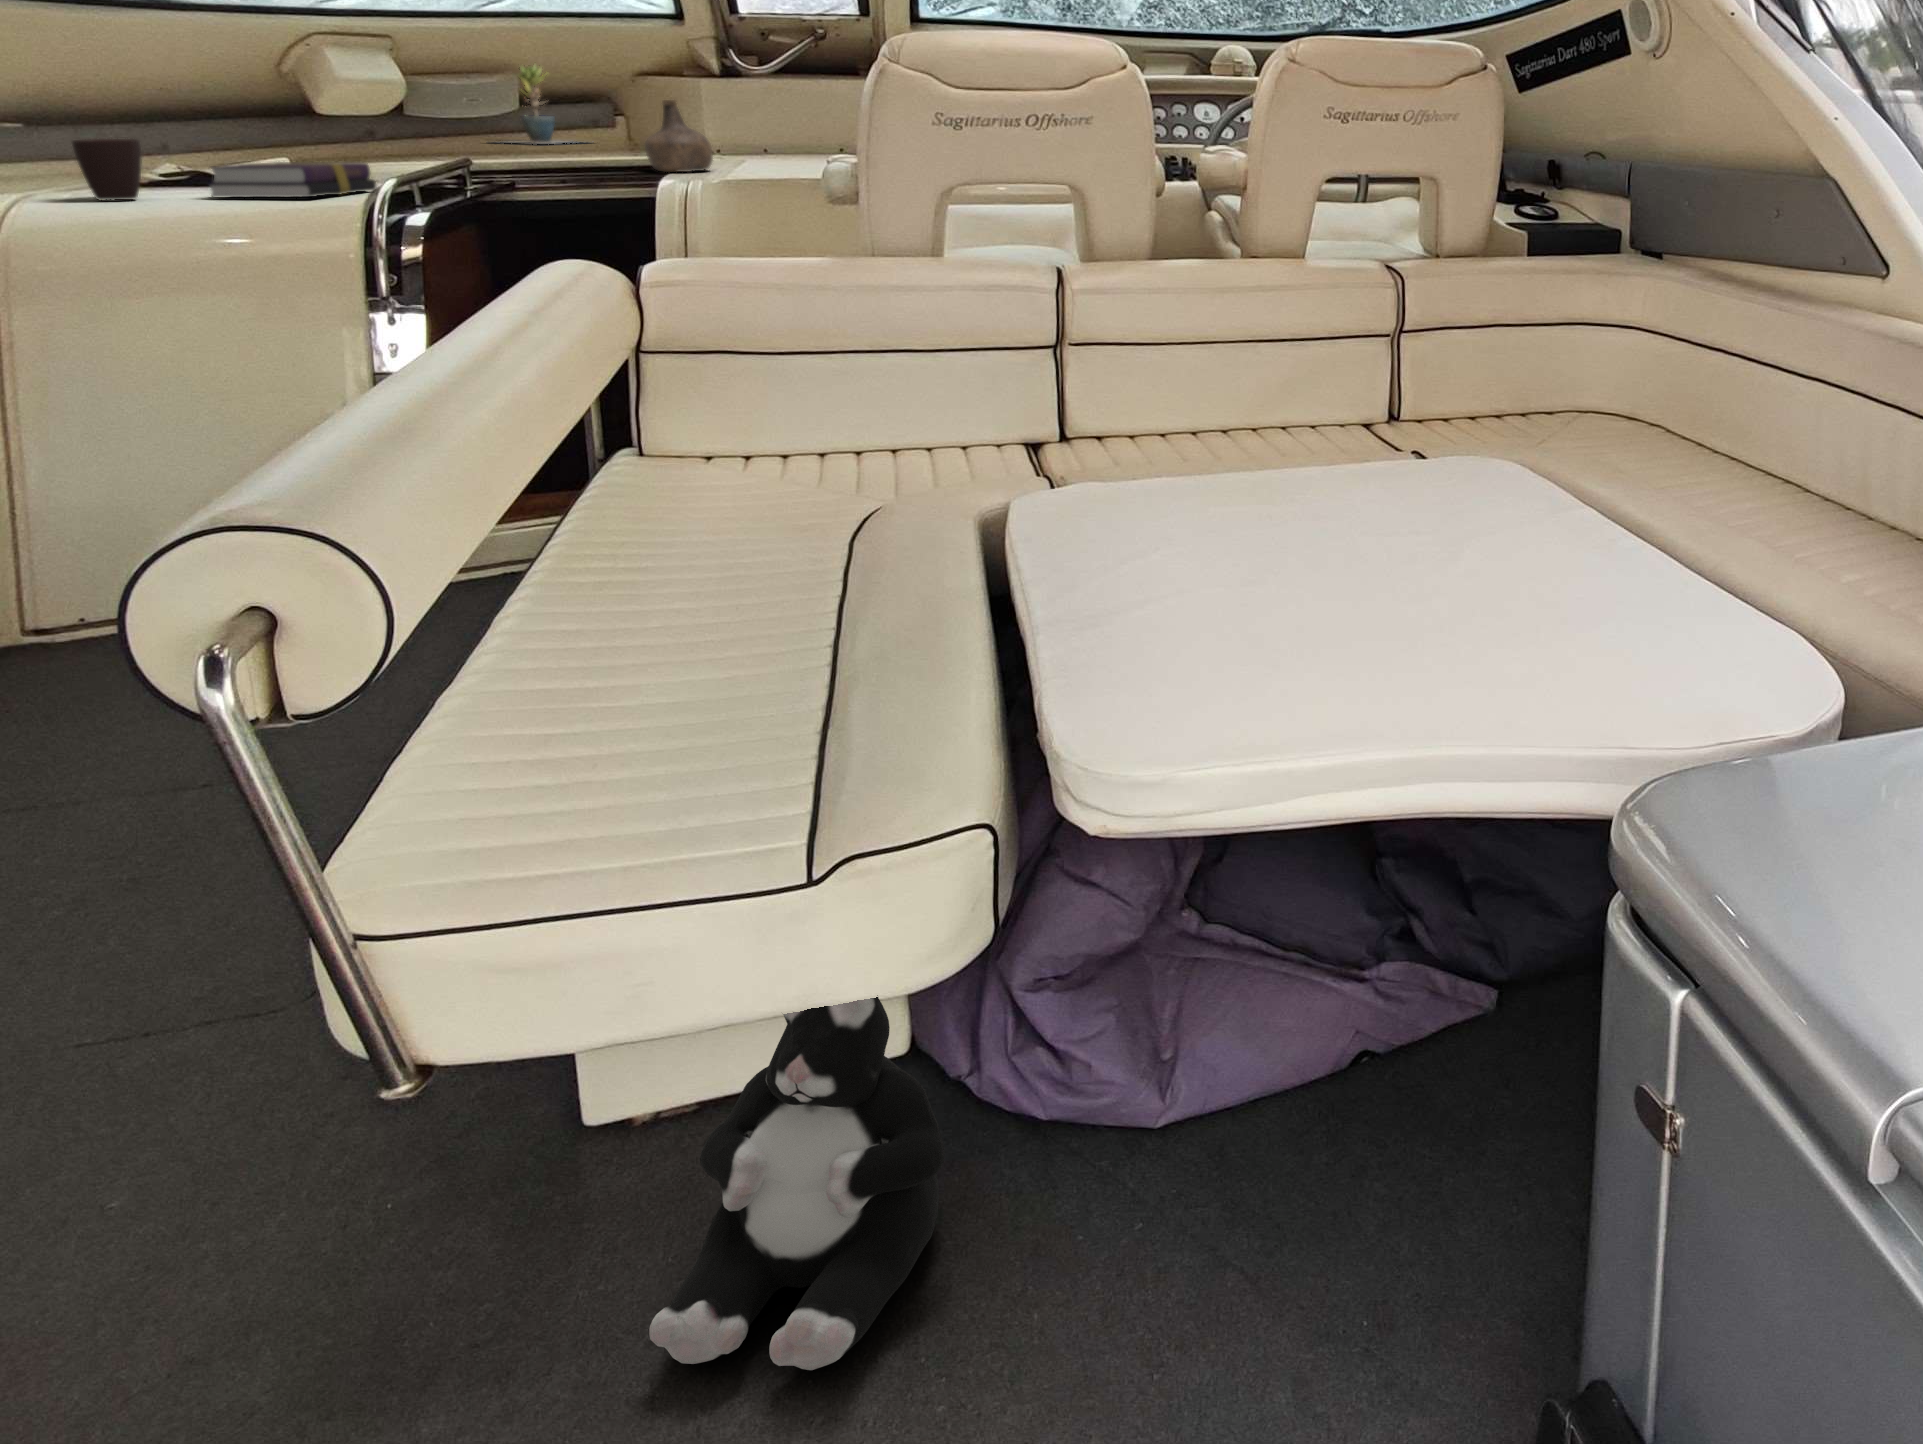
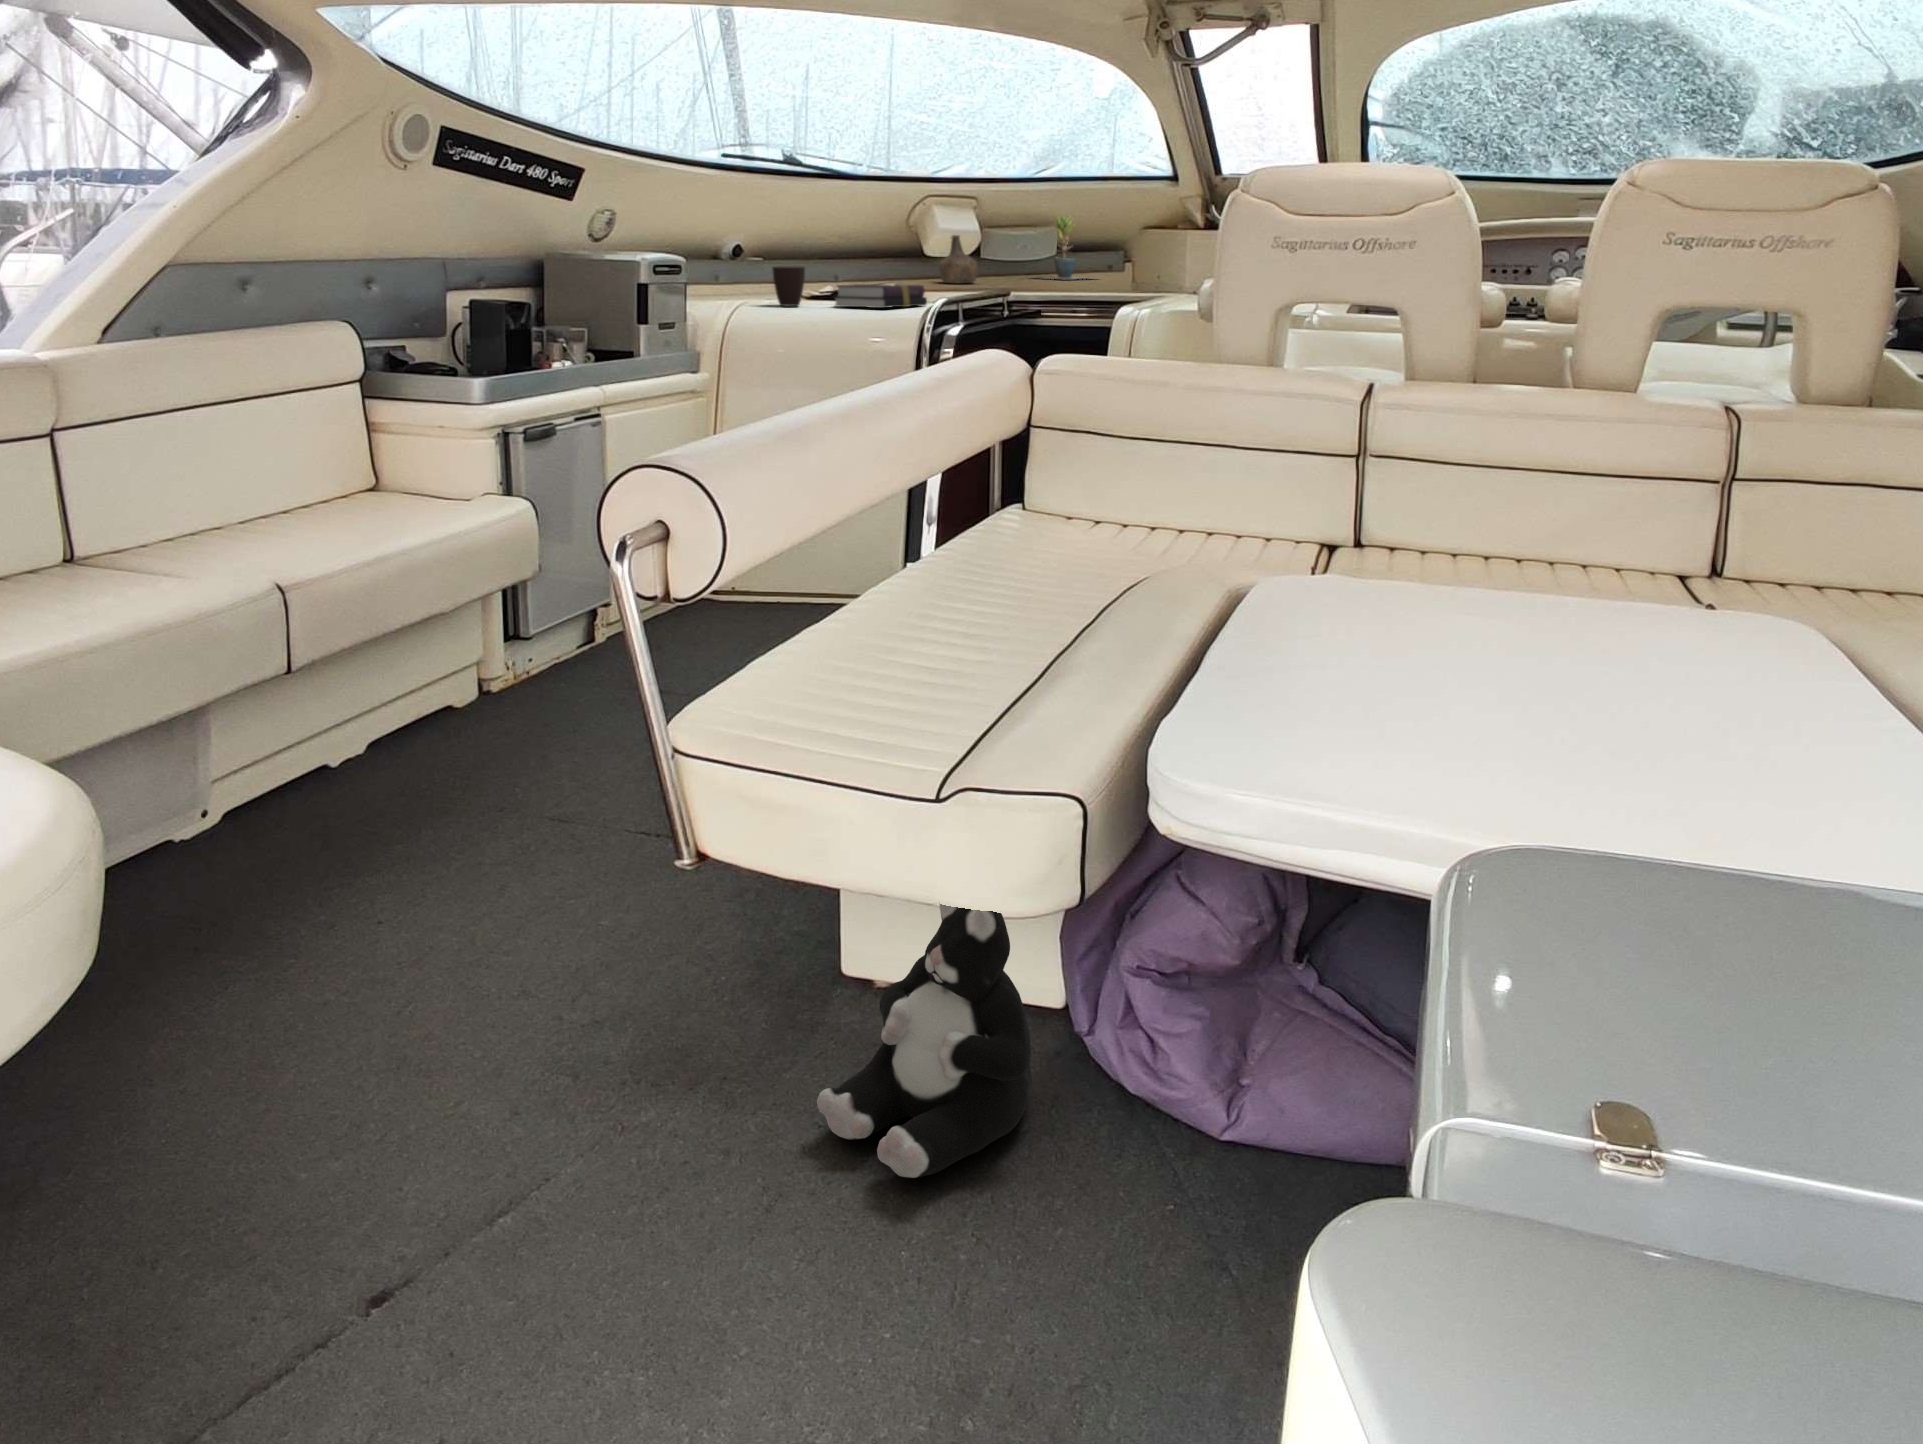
bottle: present [645,99,713,172] -> present [939,235,978,284]

